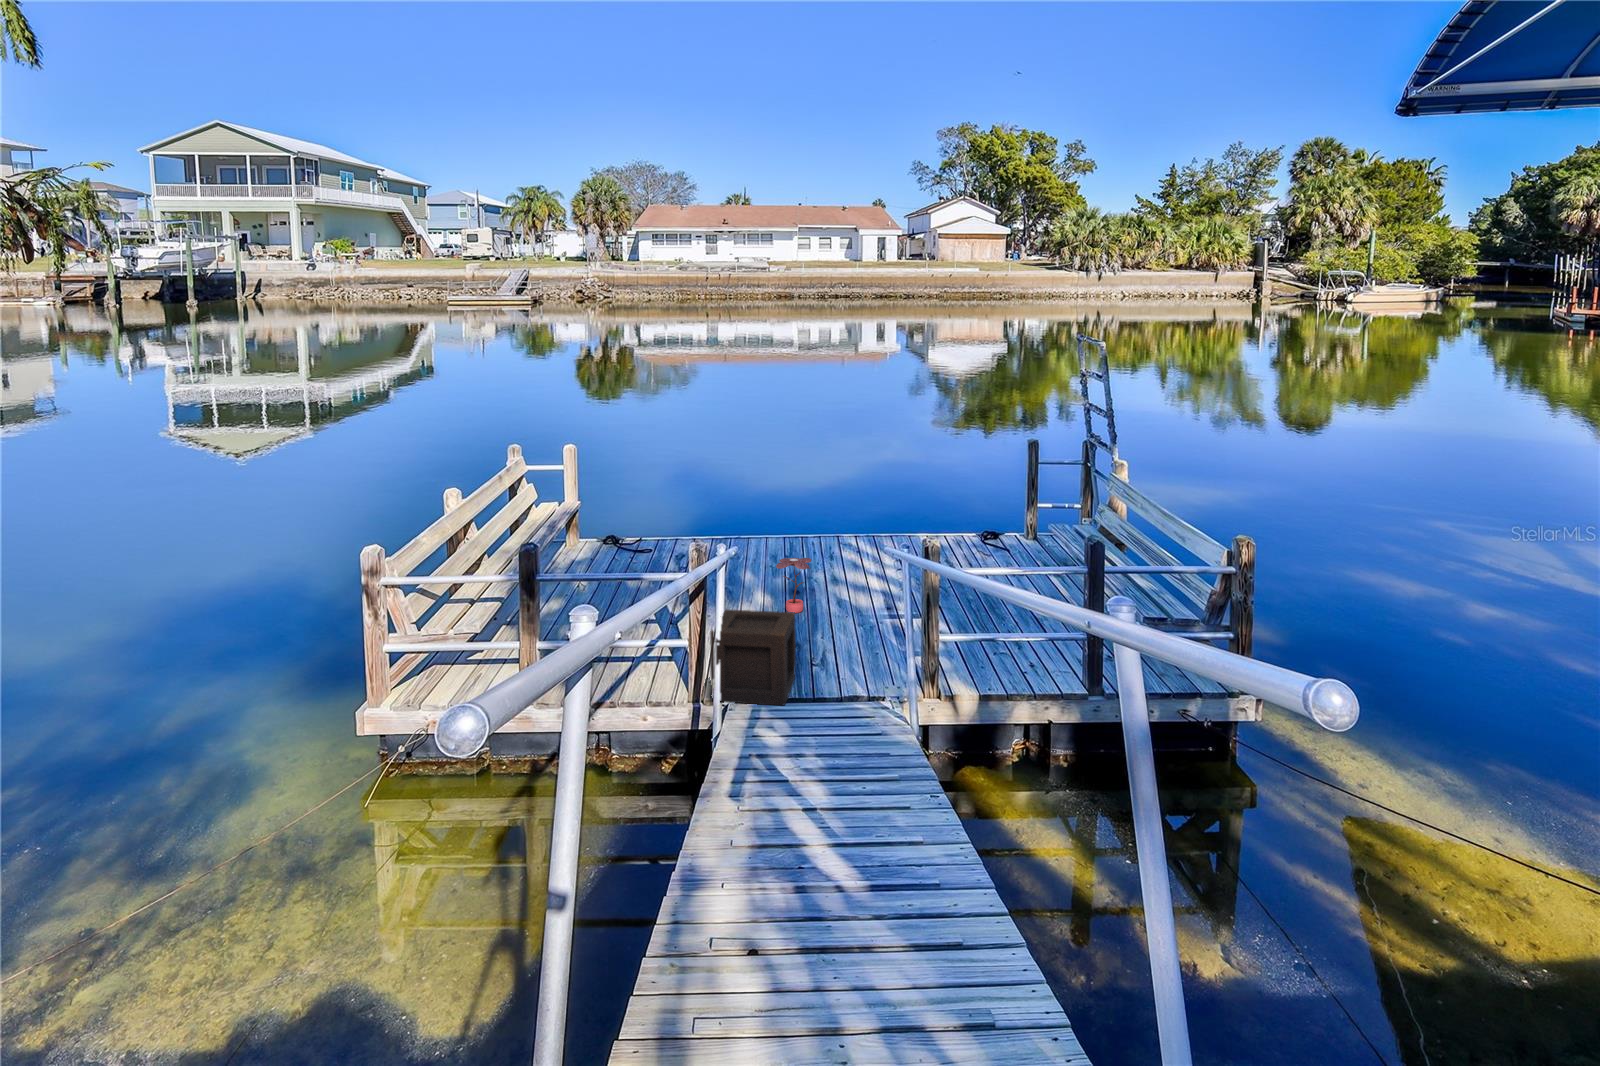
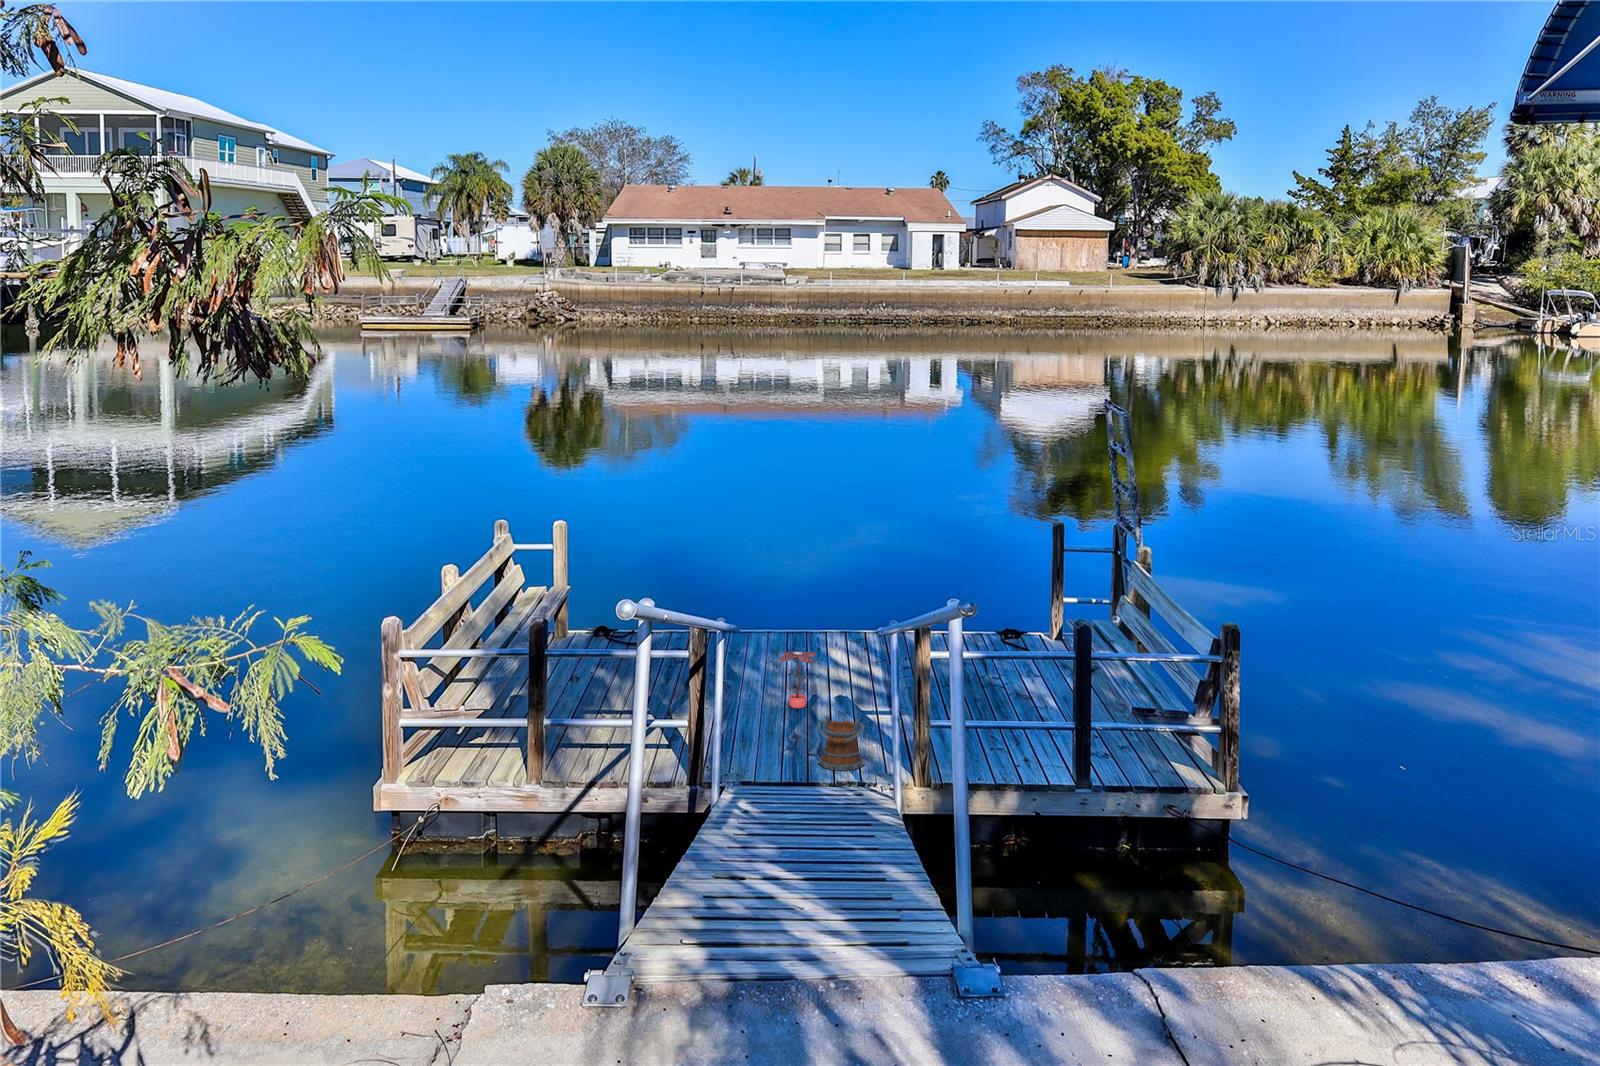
wooden crate: present [710,610,796,705] -> none [713,696,796,787]
bucket: none [819,627,867,684] -> present [818,716,865,771]

